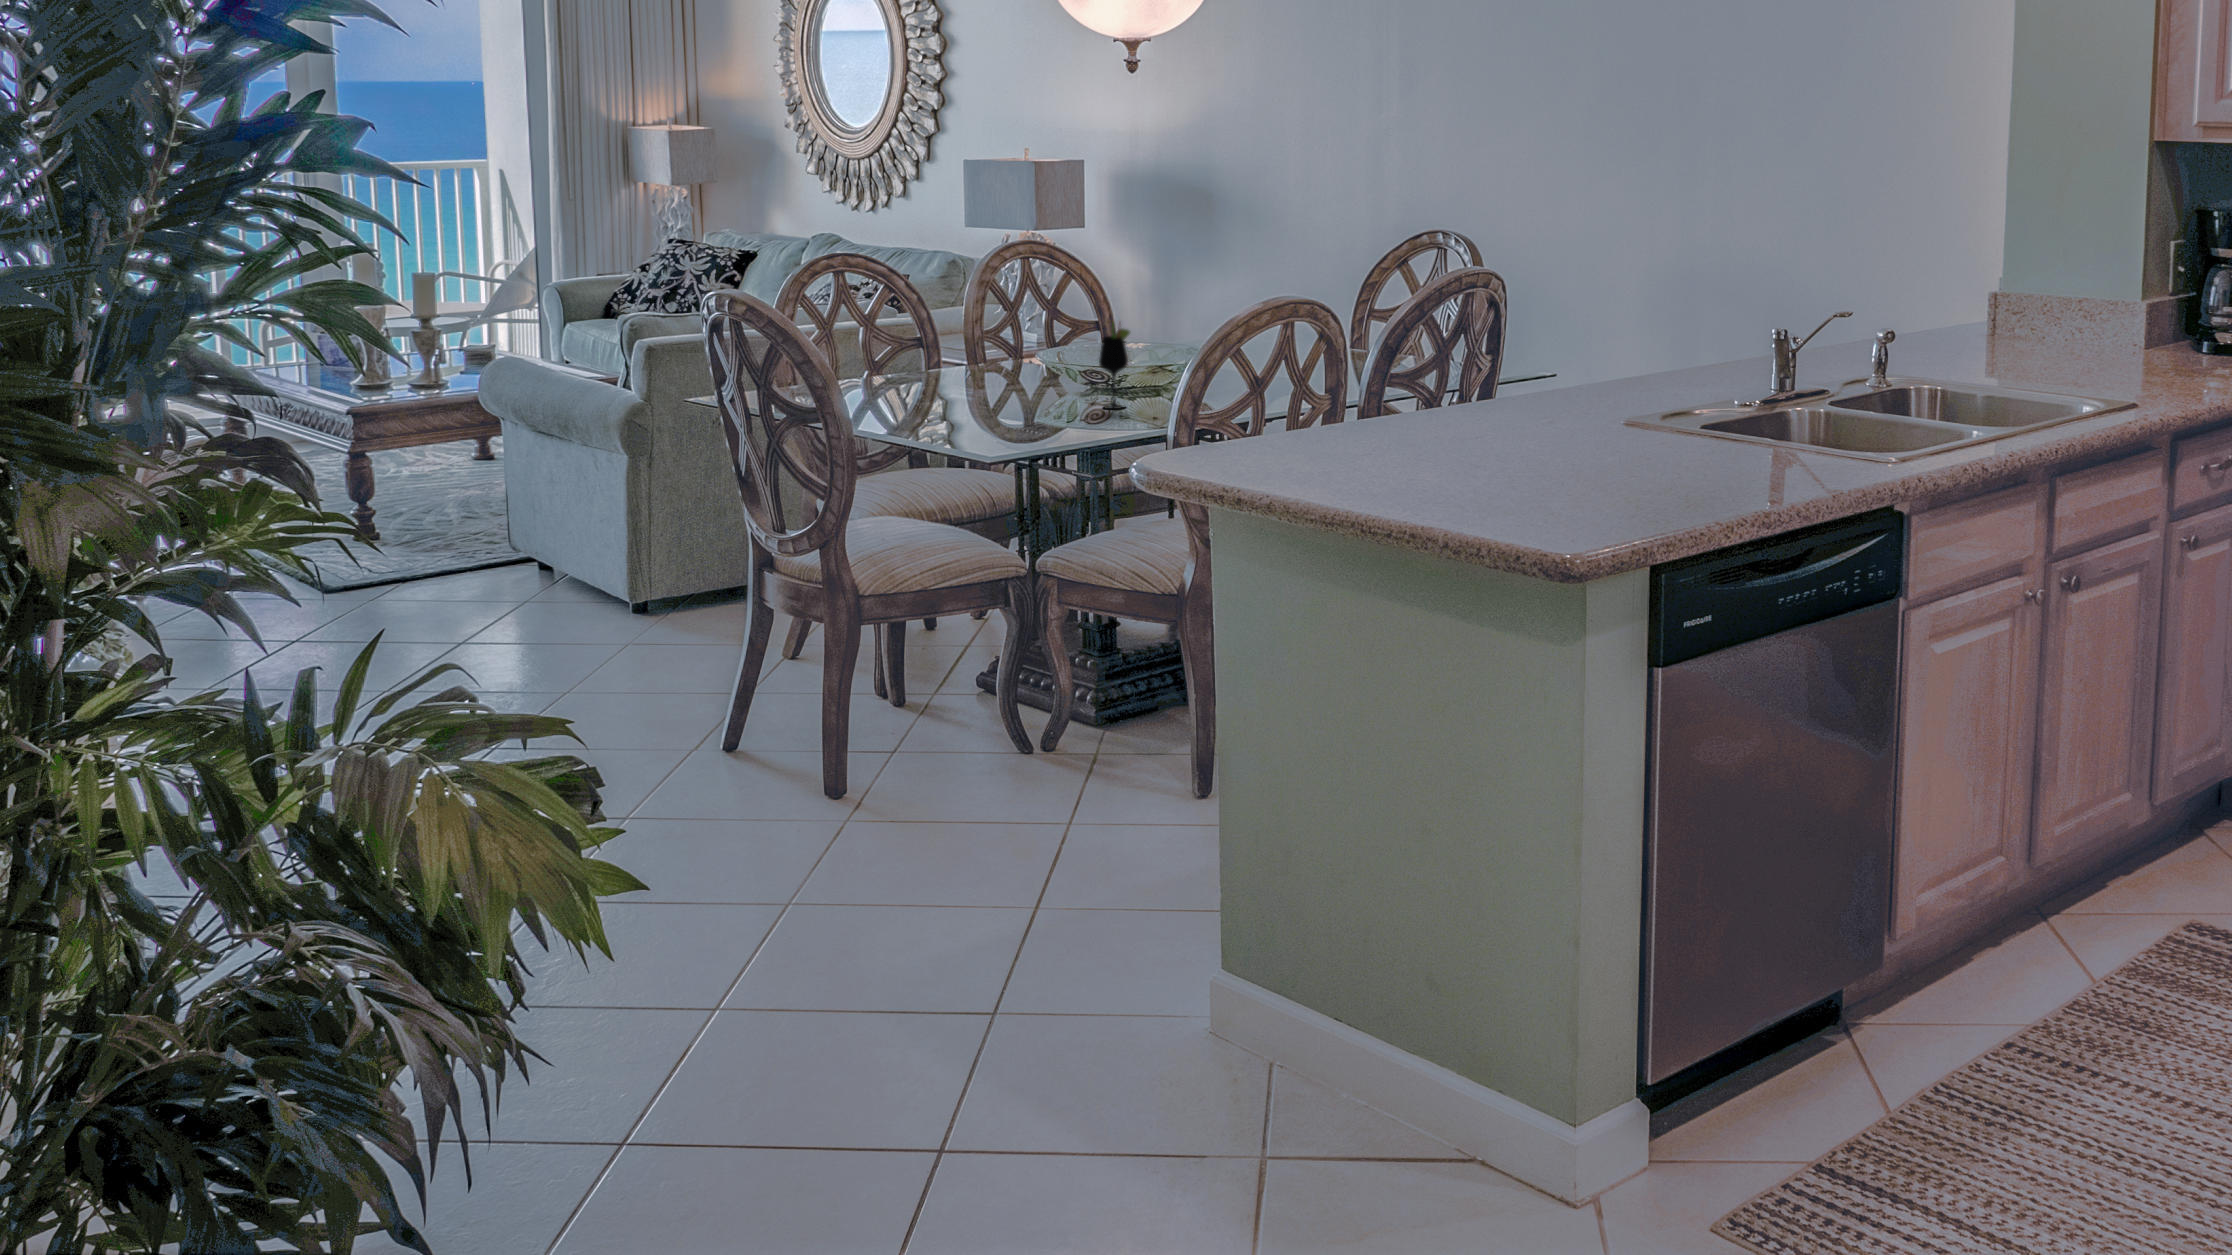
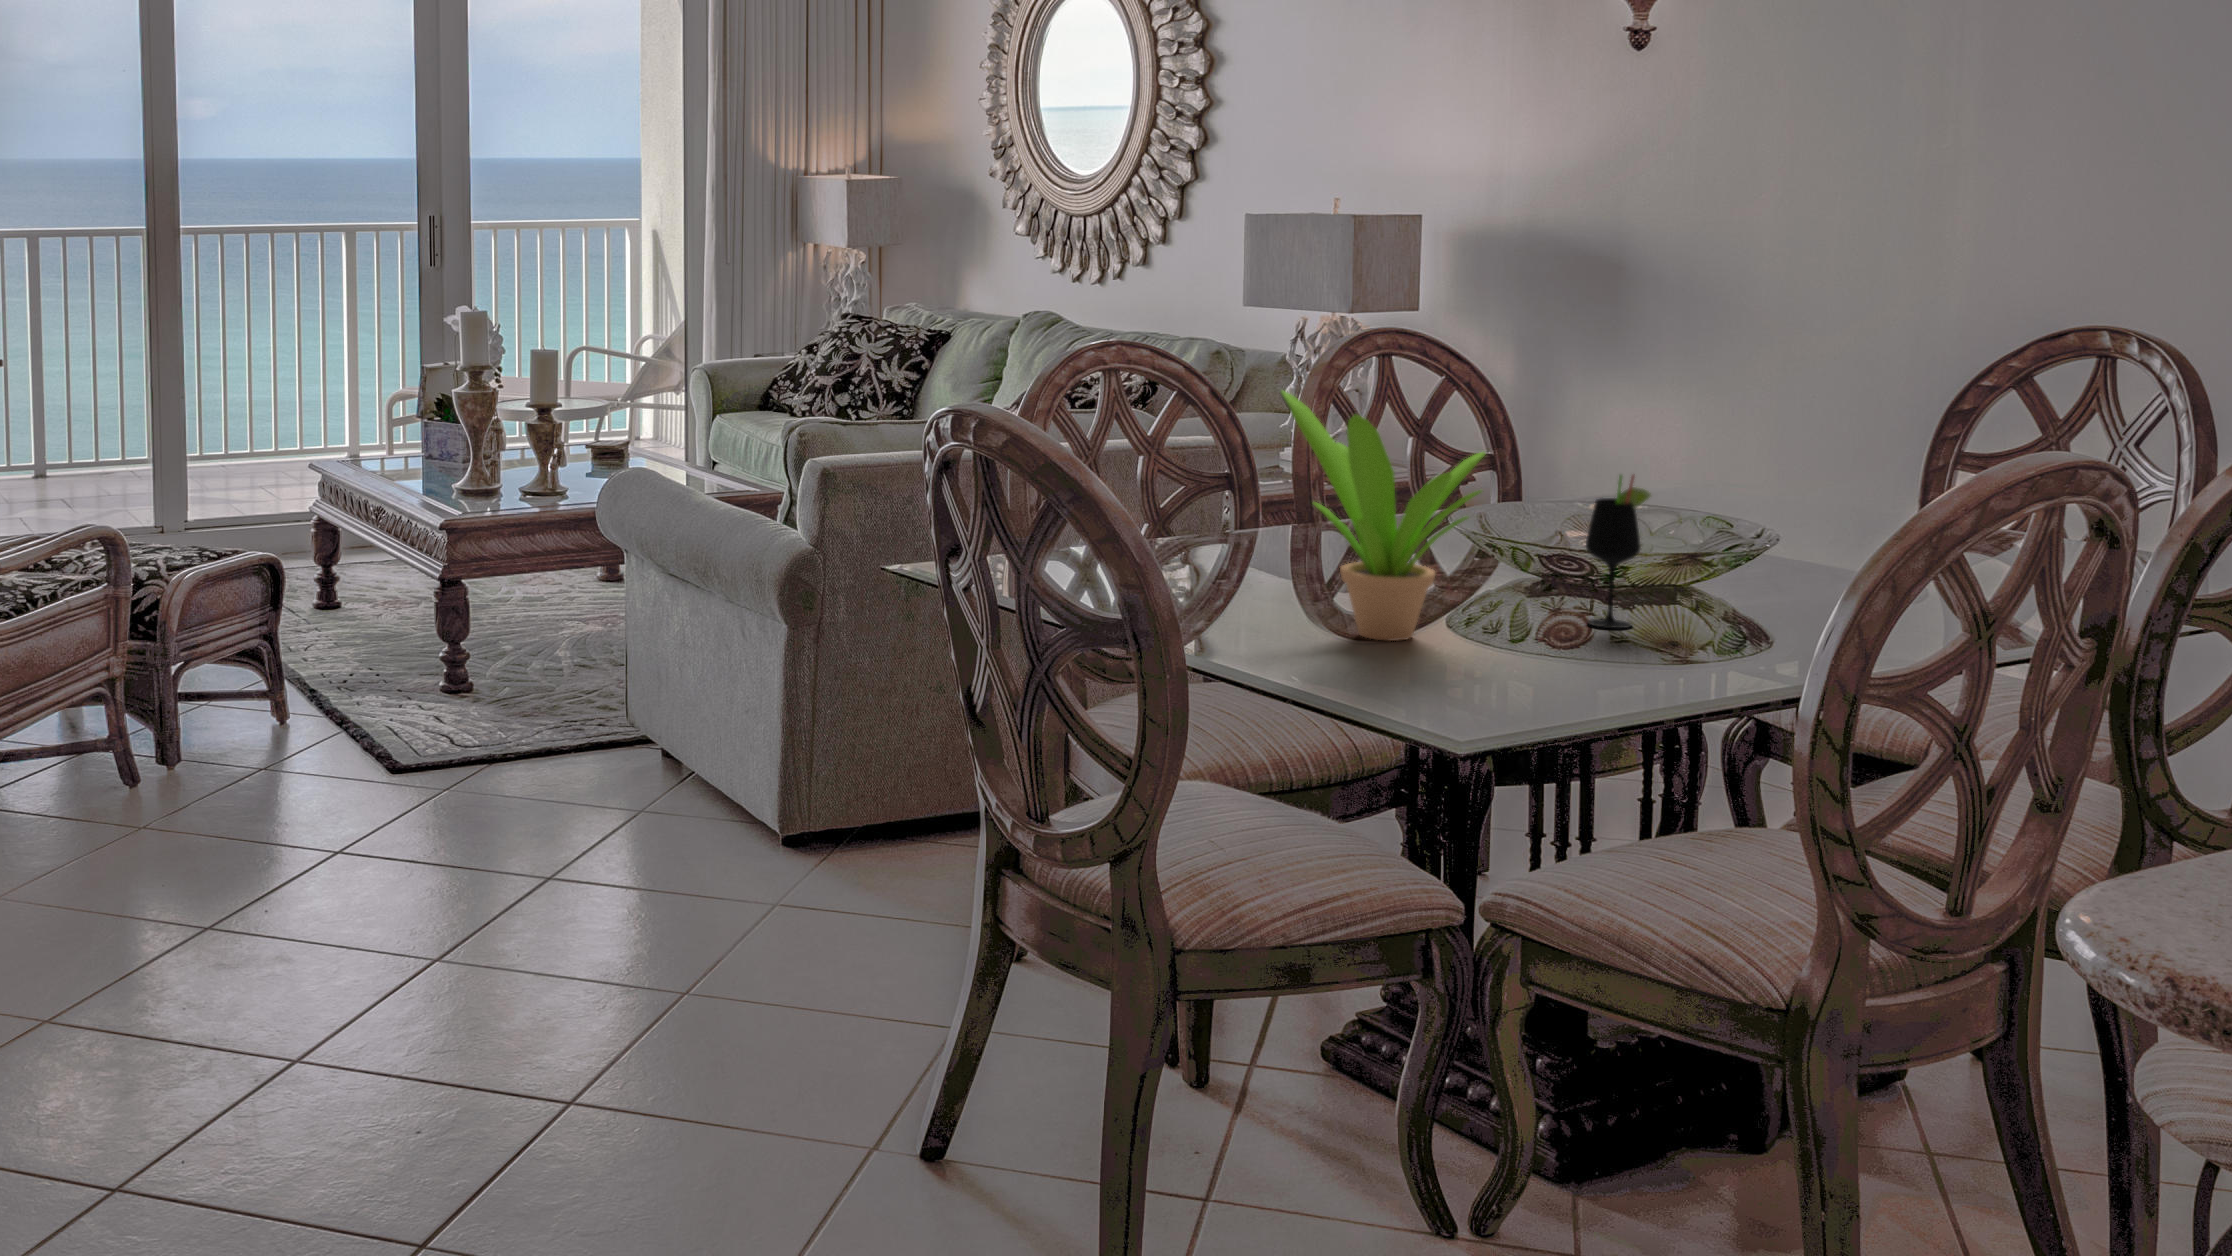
potted plant: none [922,280,1040,421] -> present [1280,390,1485,641]

